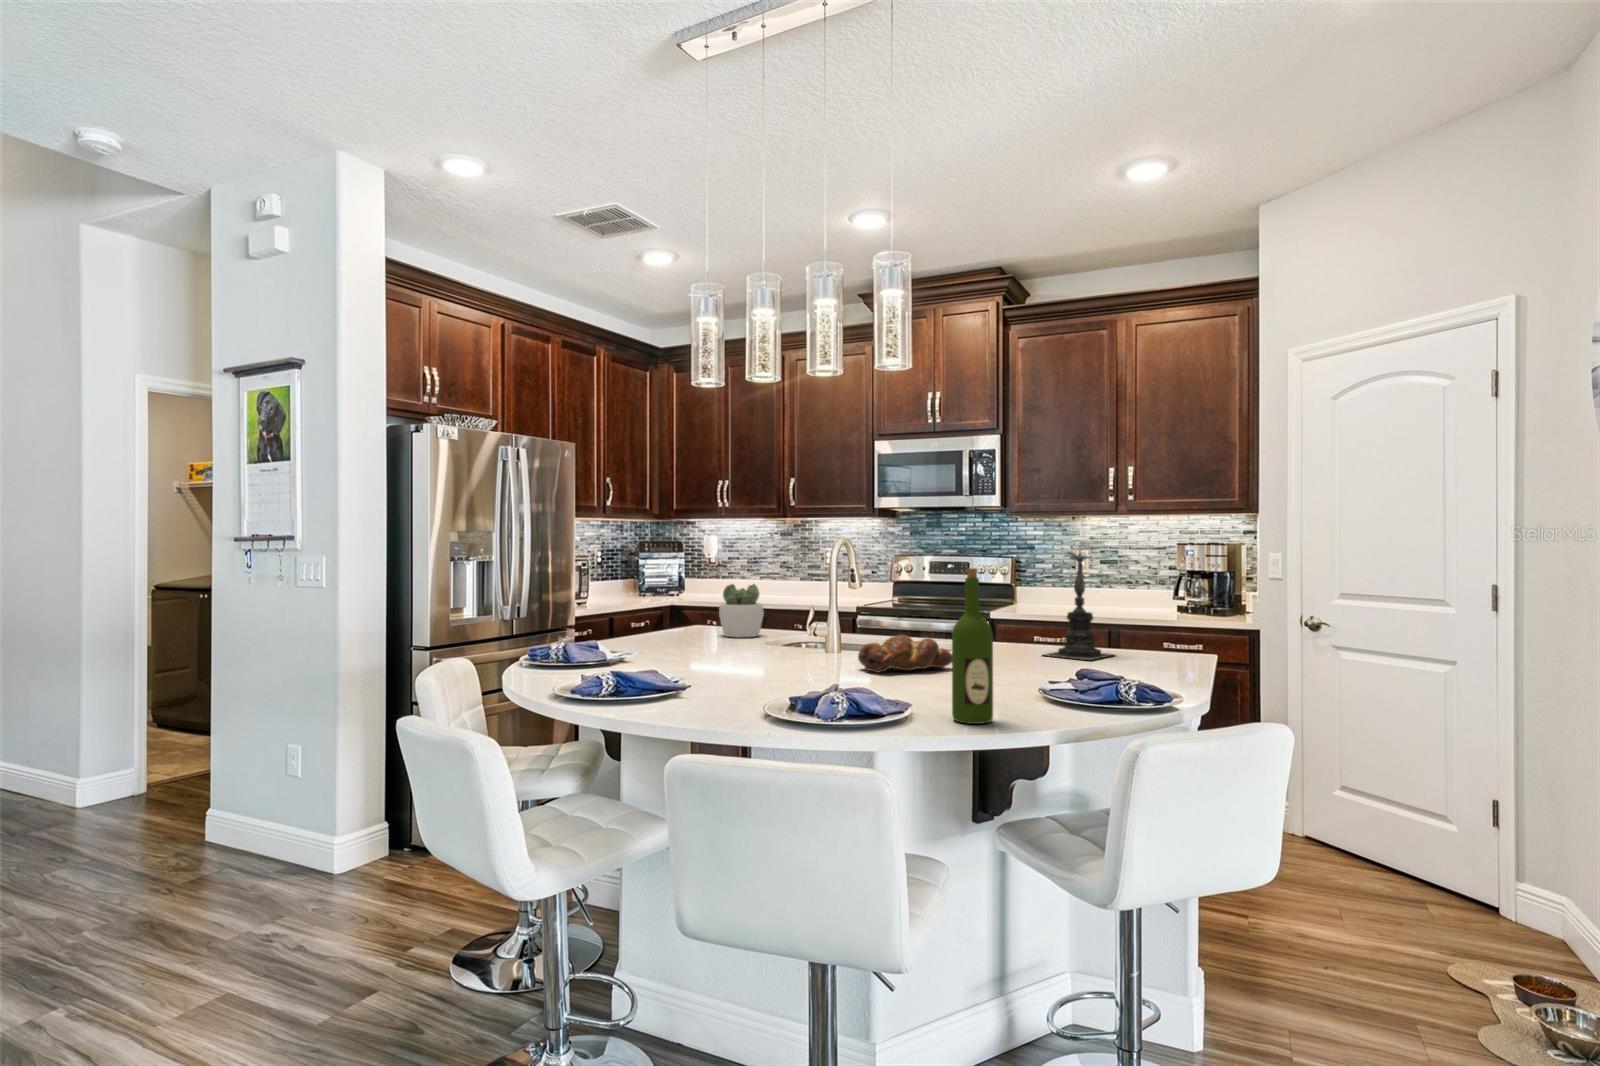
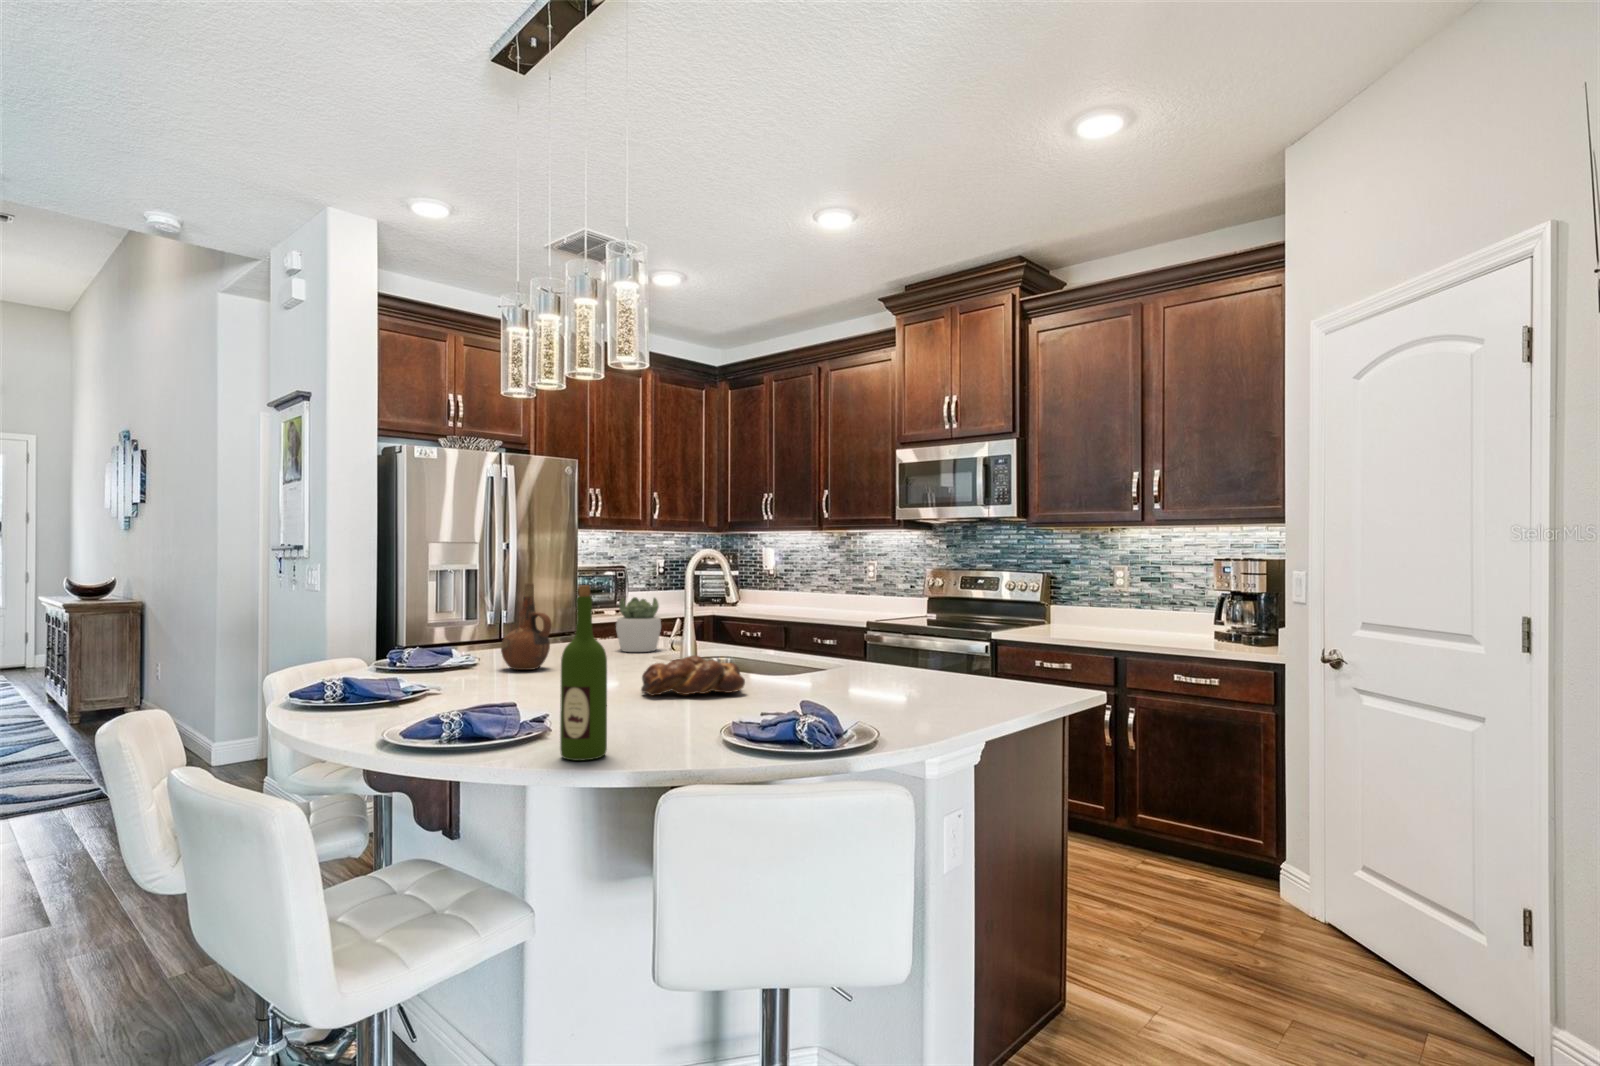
candle holder: present [1044,551,1114,660] -> none [887,554,978,692]
ceramic pitcher: none [665,571,715,656] -> present [501,583,552,670]

